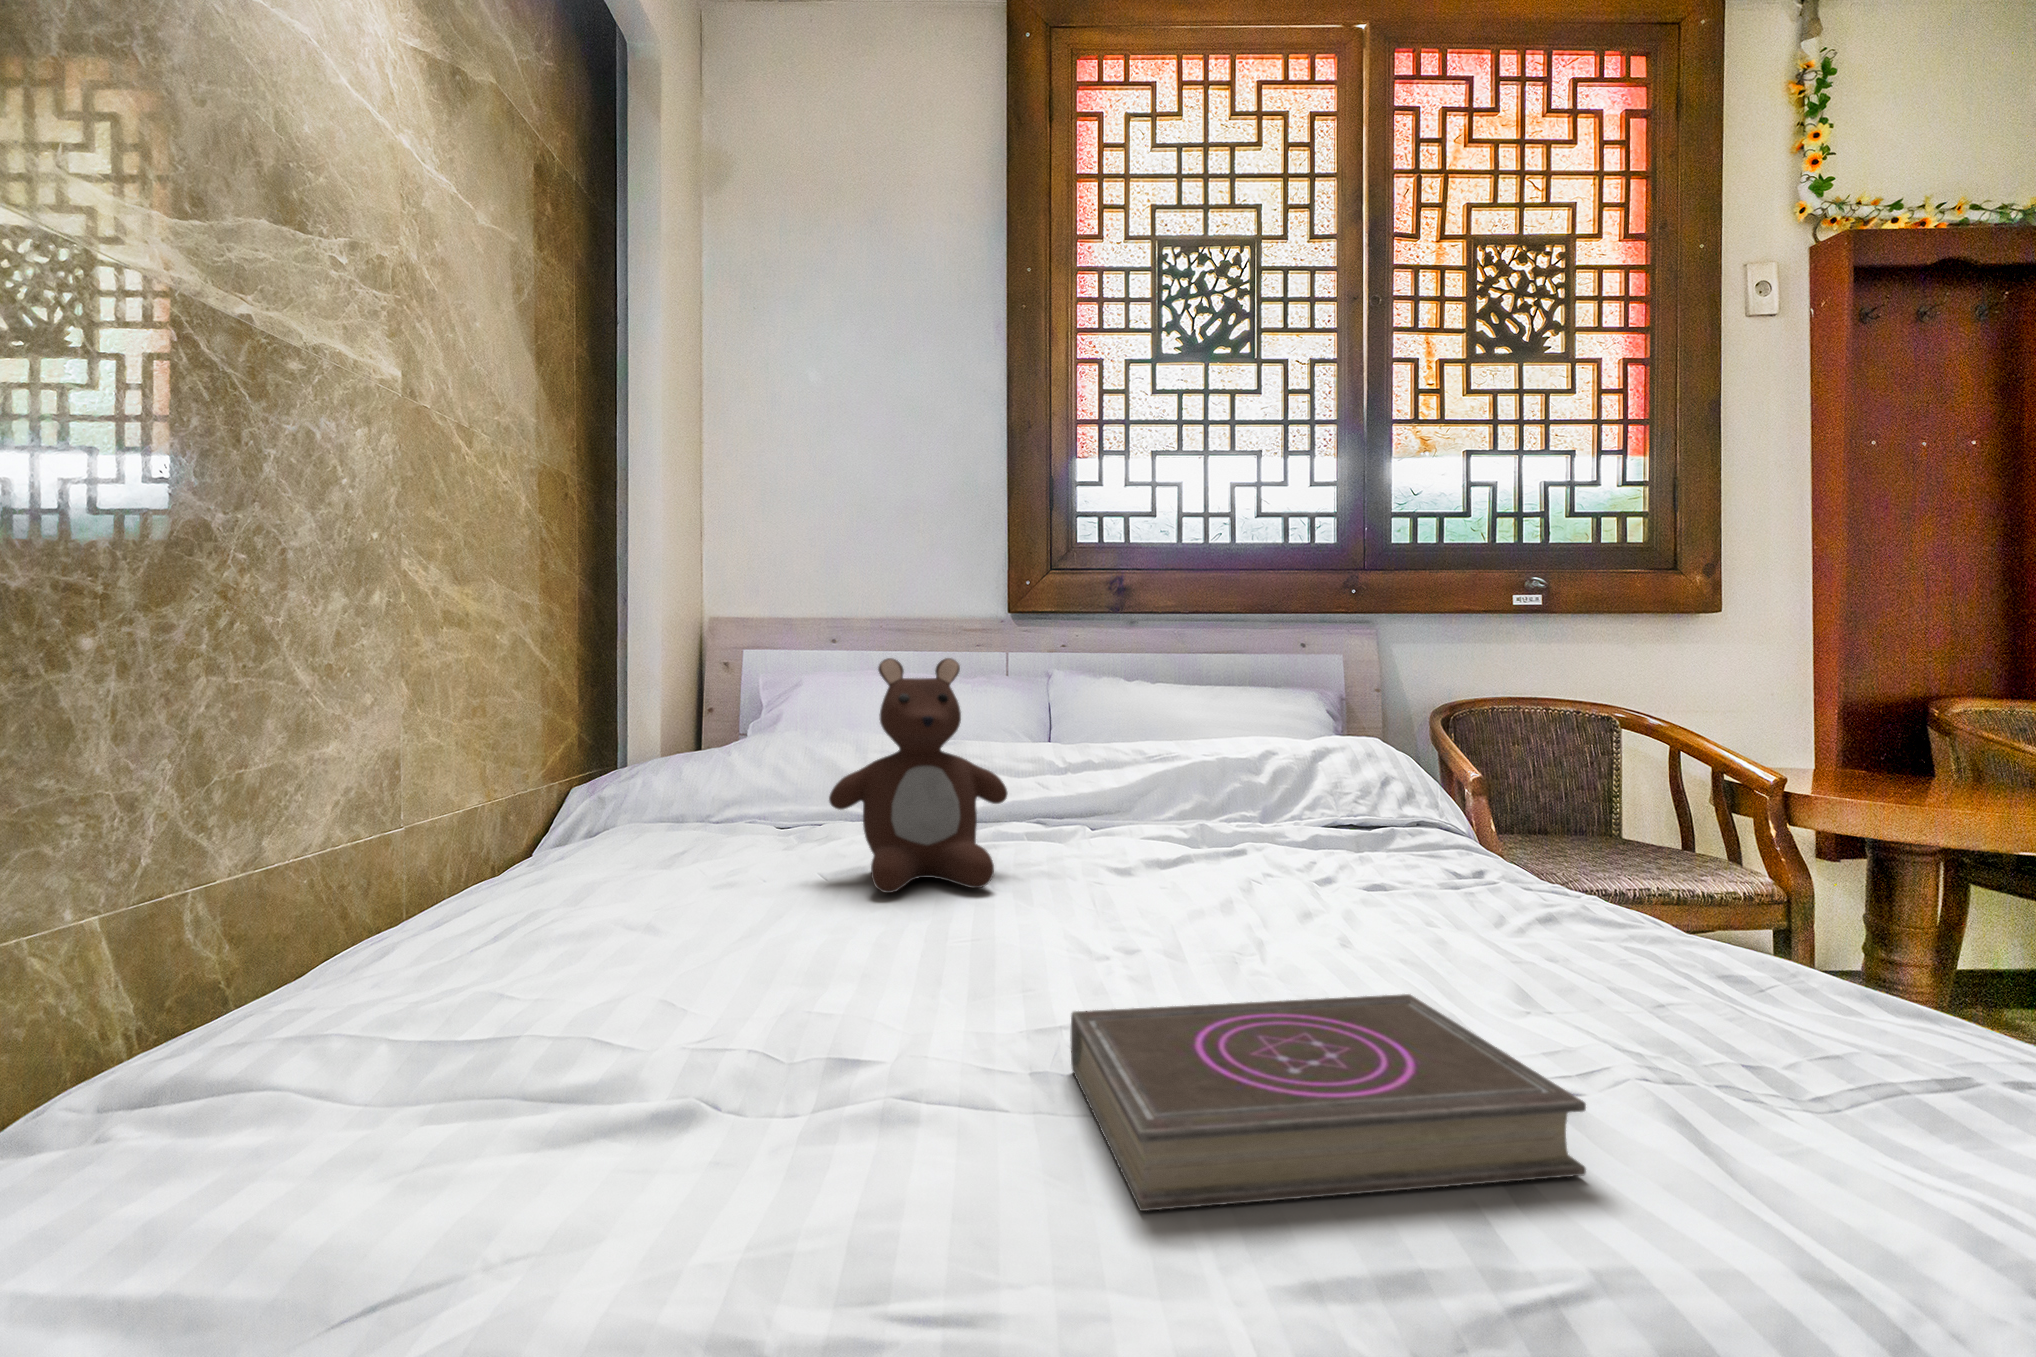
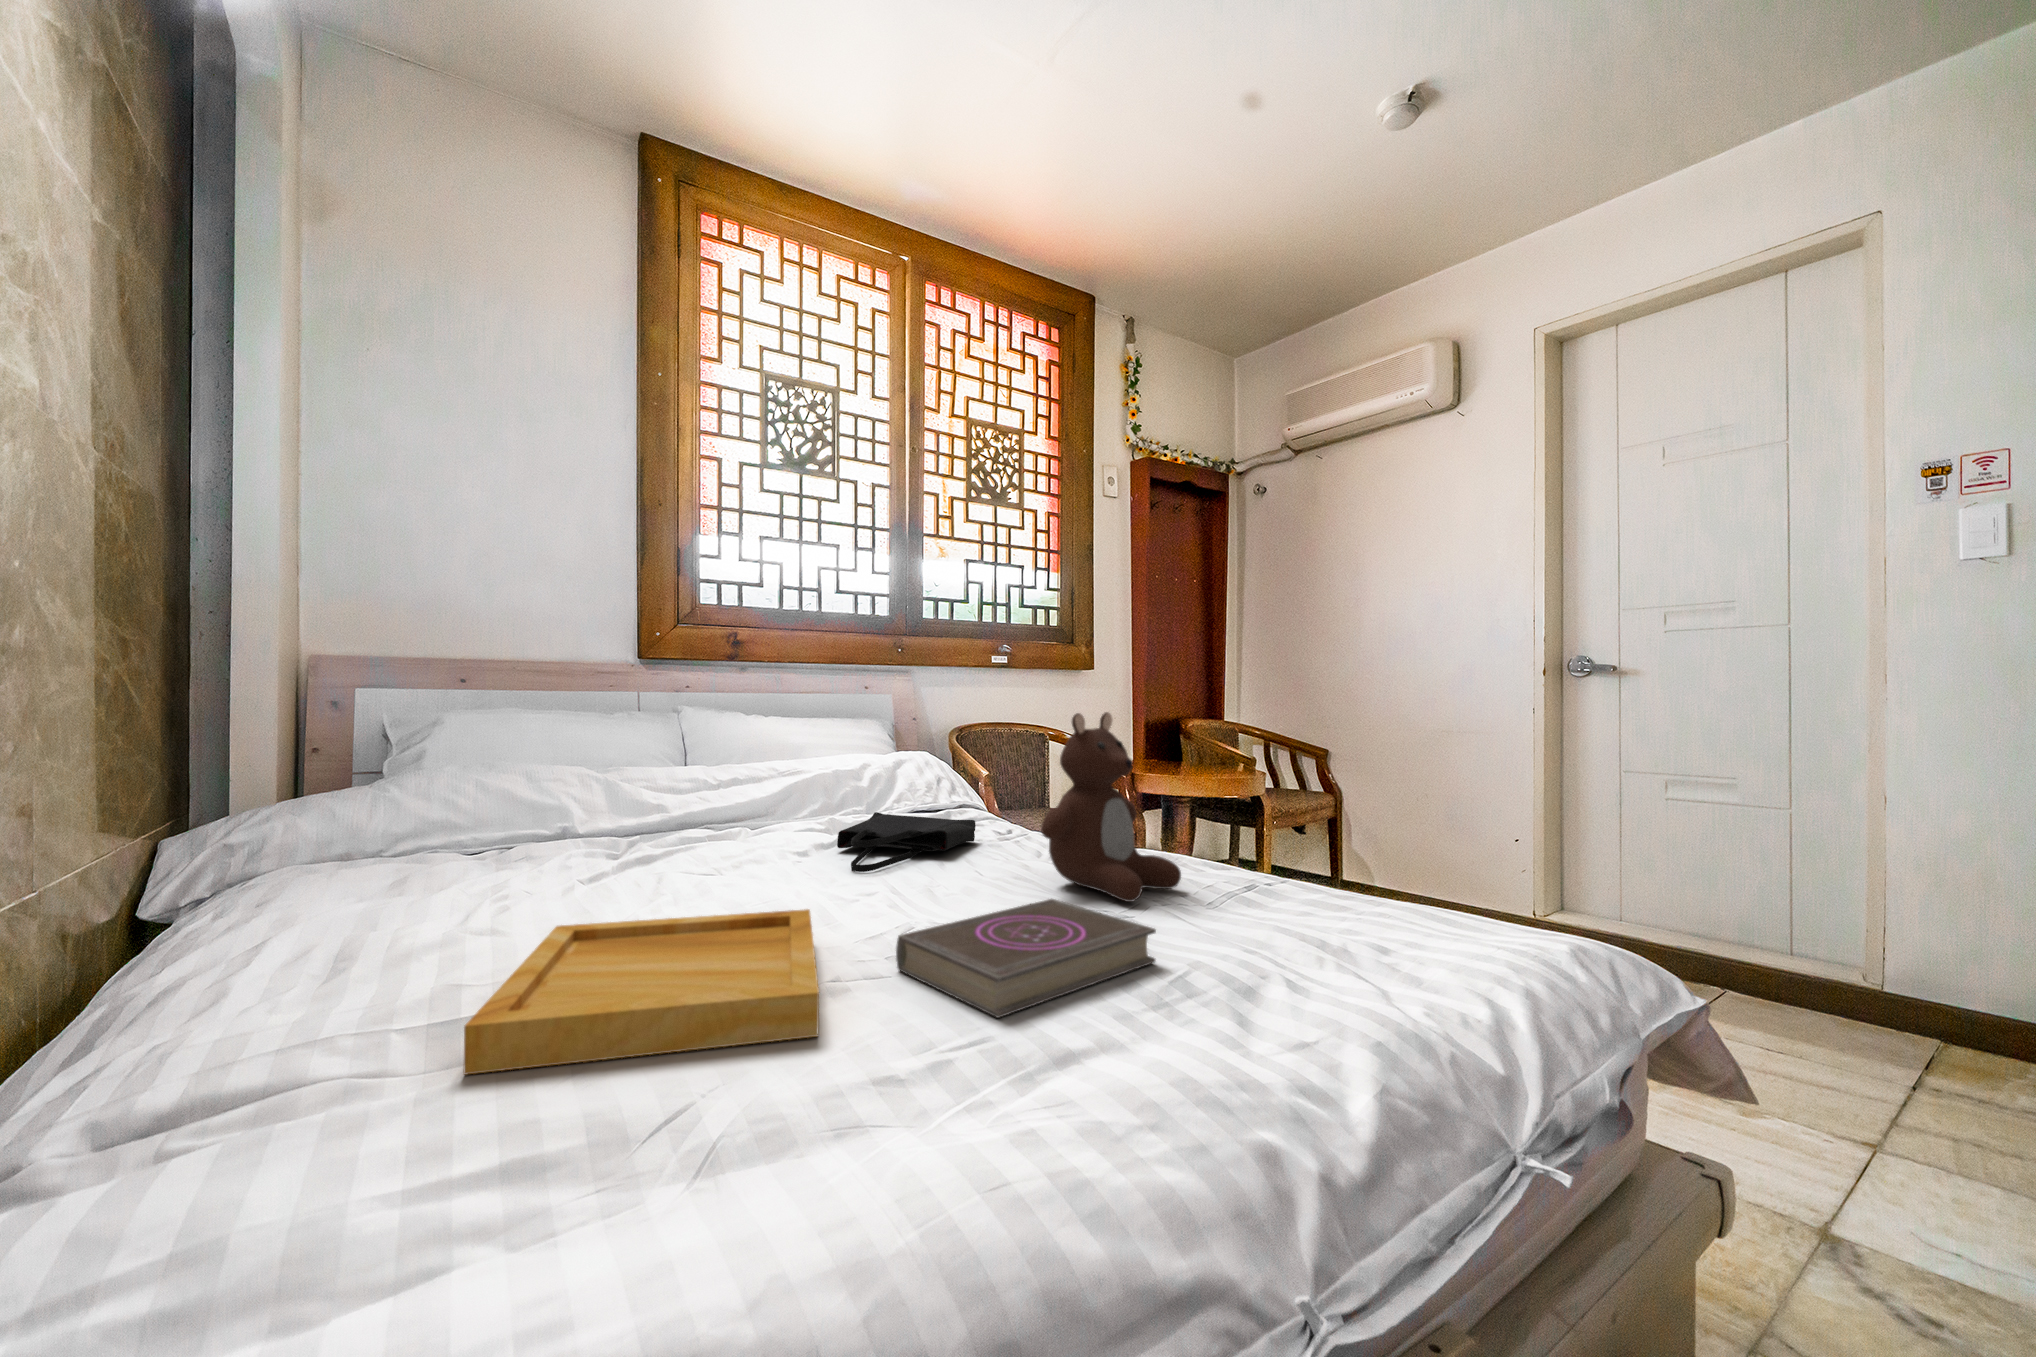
teddy bear: present [829,658,1008,893] -> present [1041,712,1181,902]
tote bag: none [1171,820,1403,904] -> present [837,812,976,872]
tray: none [443,920,1001,1157] -> present [463,909,819,1074]

